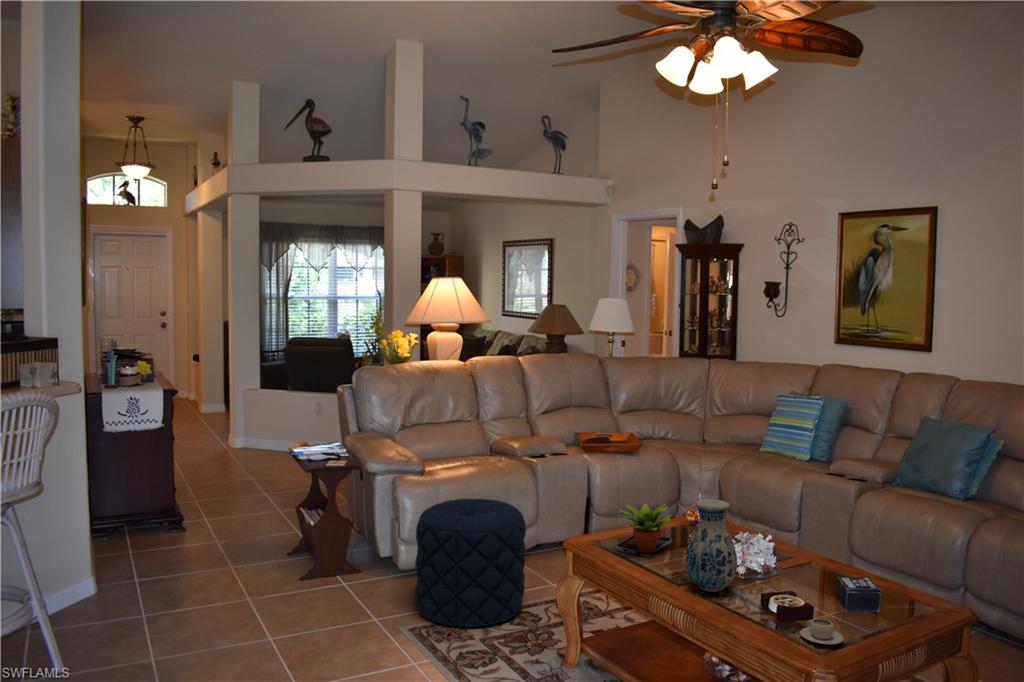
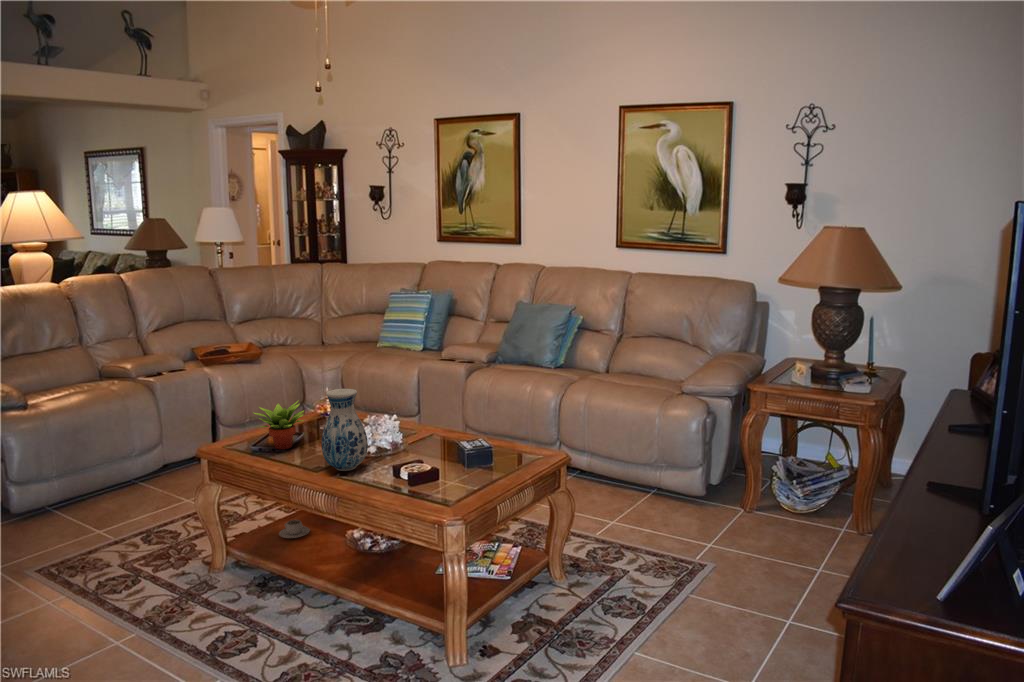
pouf: present [415,499,526,627] -> none [25,426,159,560]
teacup: present [800,618,844,644] -> present [279,520,310,538]

